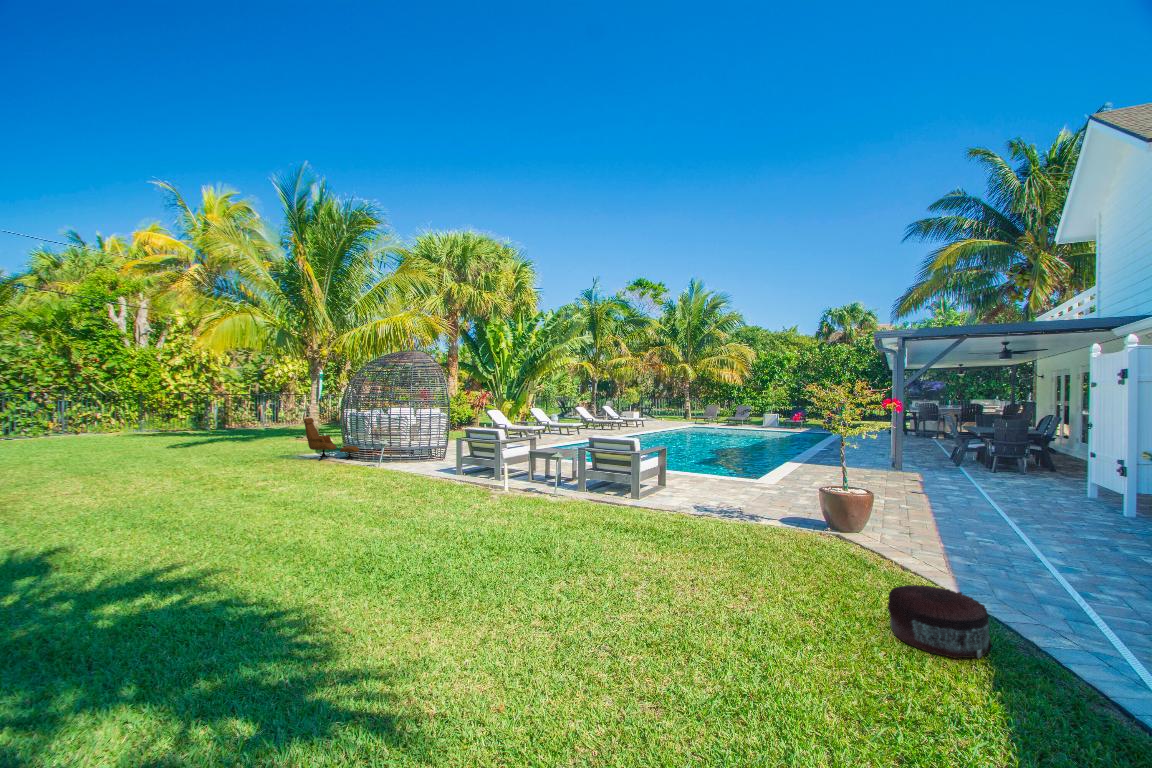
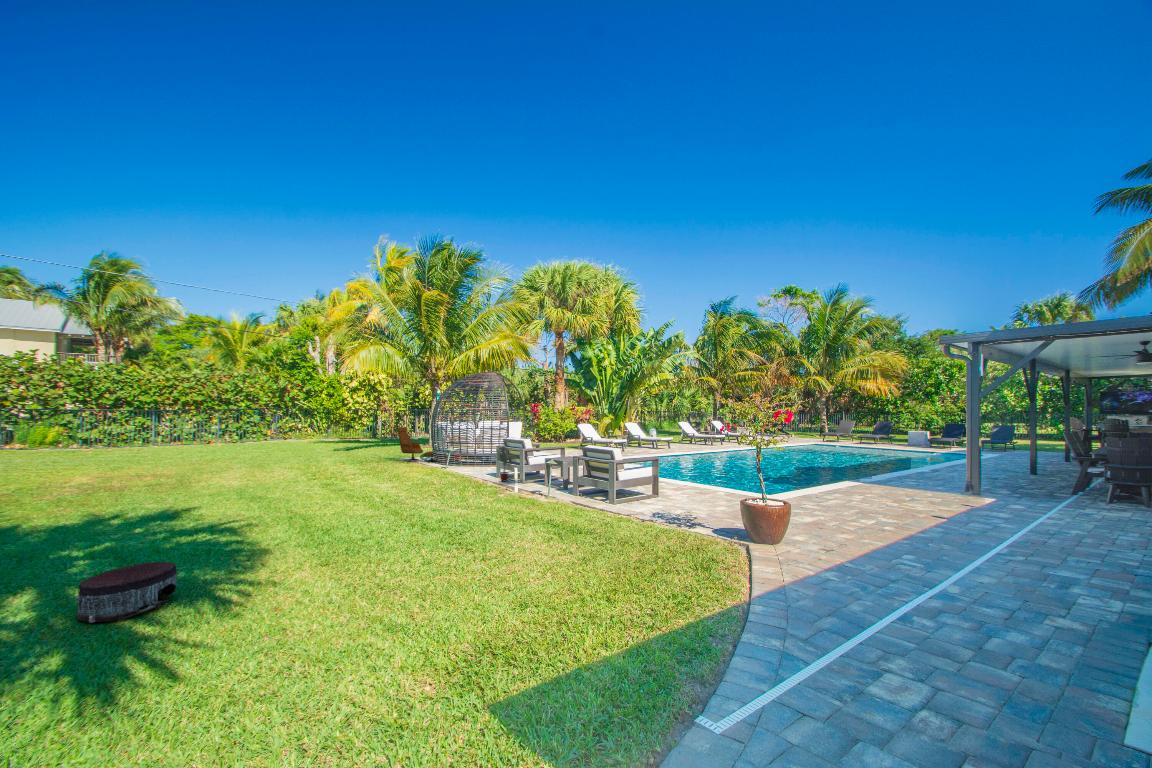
potted tree: none [469,434,494,478] -> present [497,444,516,482]
pouf: present [887,585,992,658] -> present [76,562,177,623]

